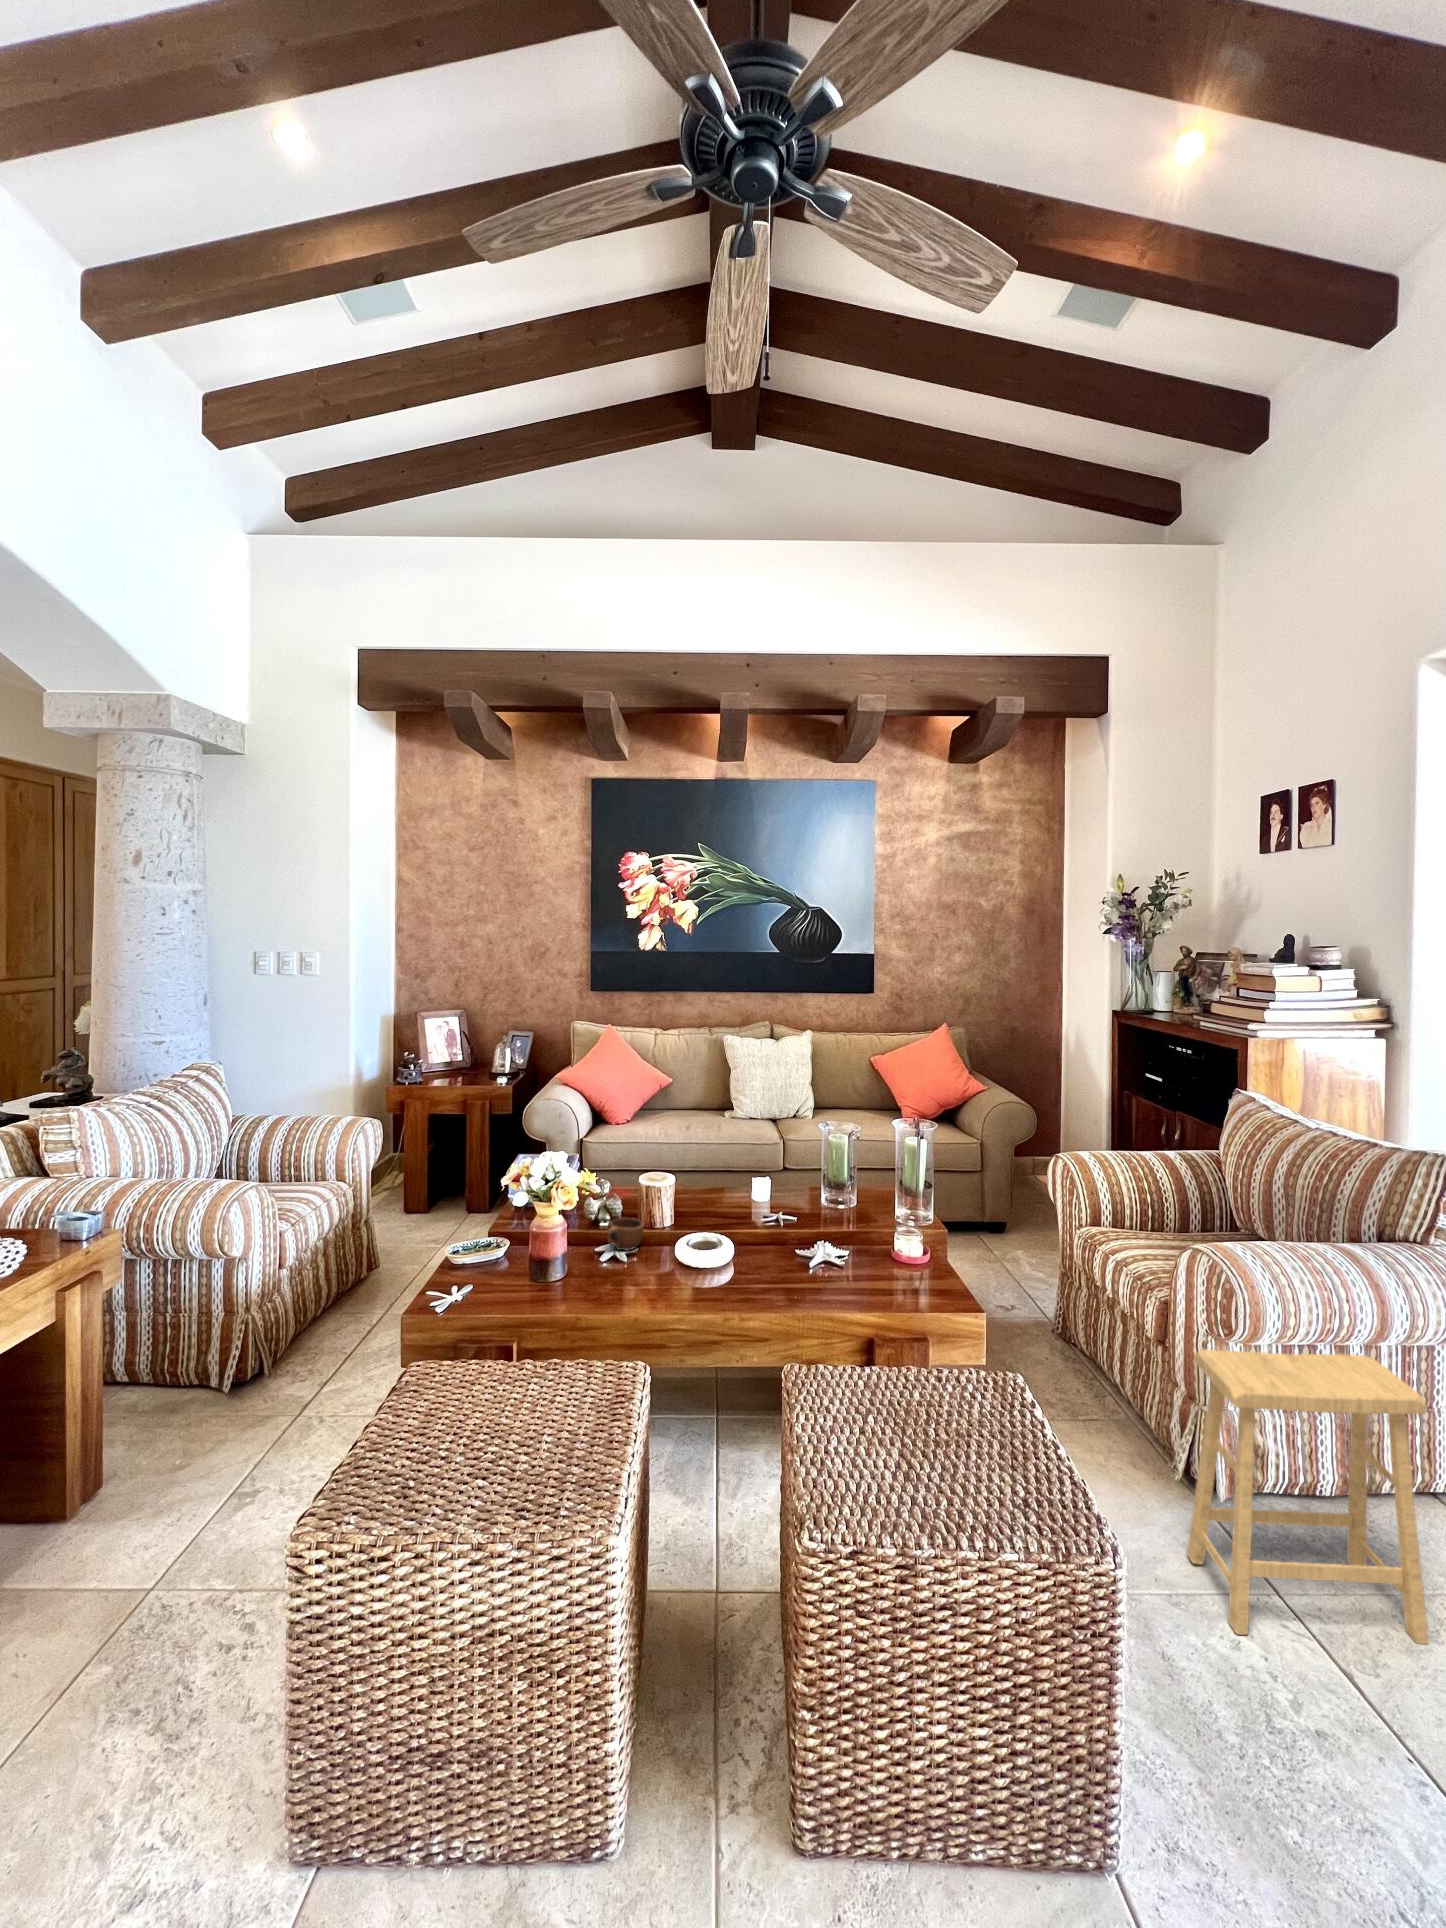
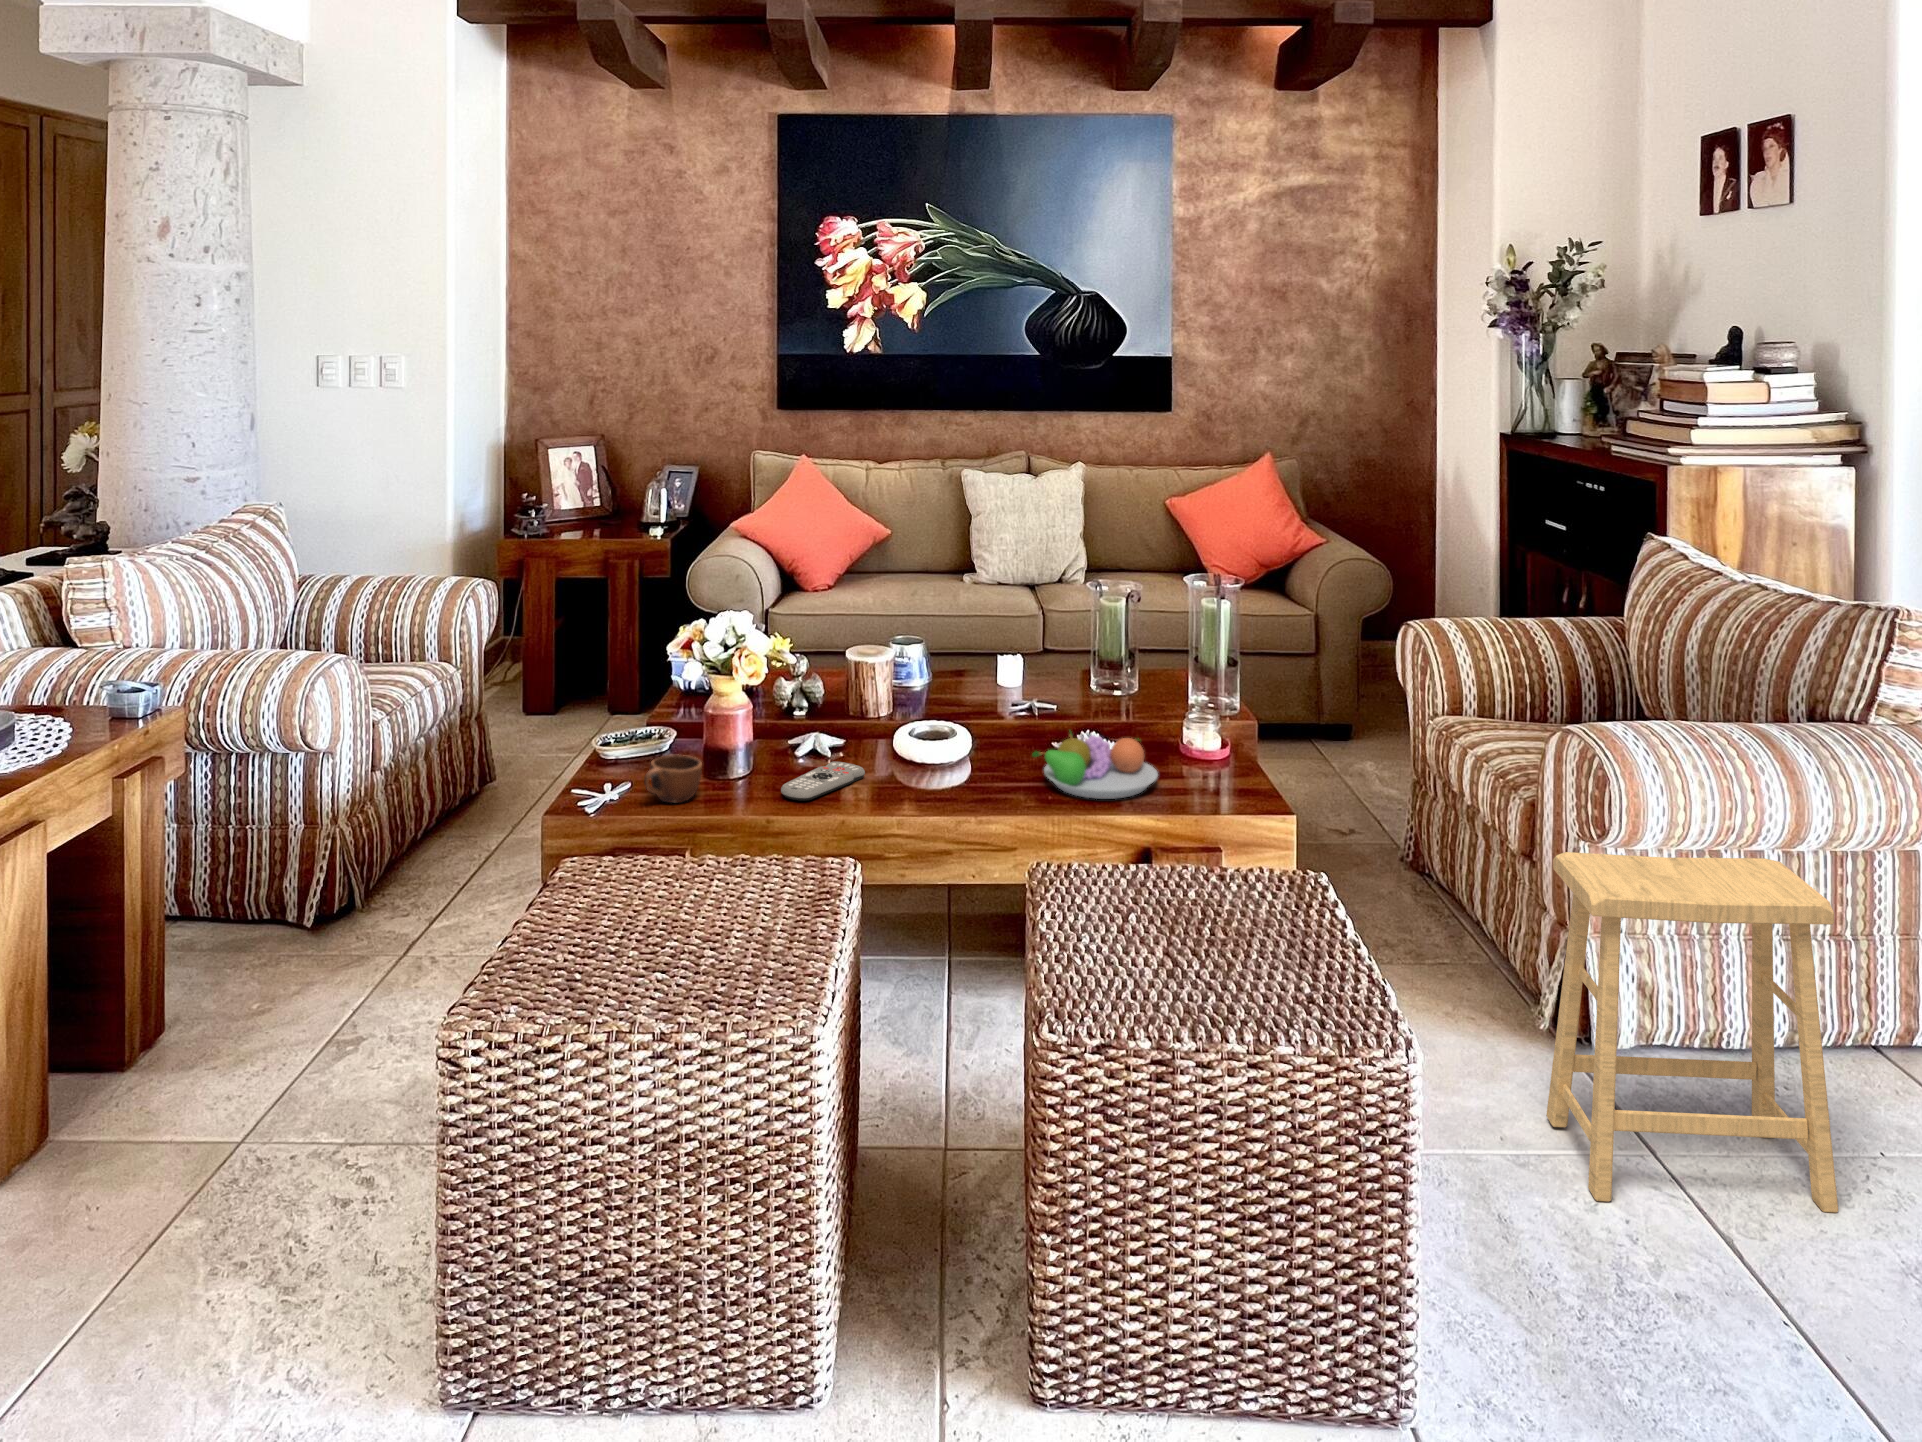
mug: present [606,1218,644,1250] -> present [644,755,702,803]
fruit bowl: none [782,1240,878,1296] -> present [1032,733,1158,799]
remote control: none [590,1264,655,1298] -> present [781,762,865,800]

